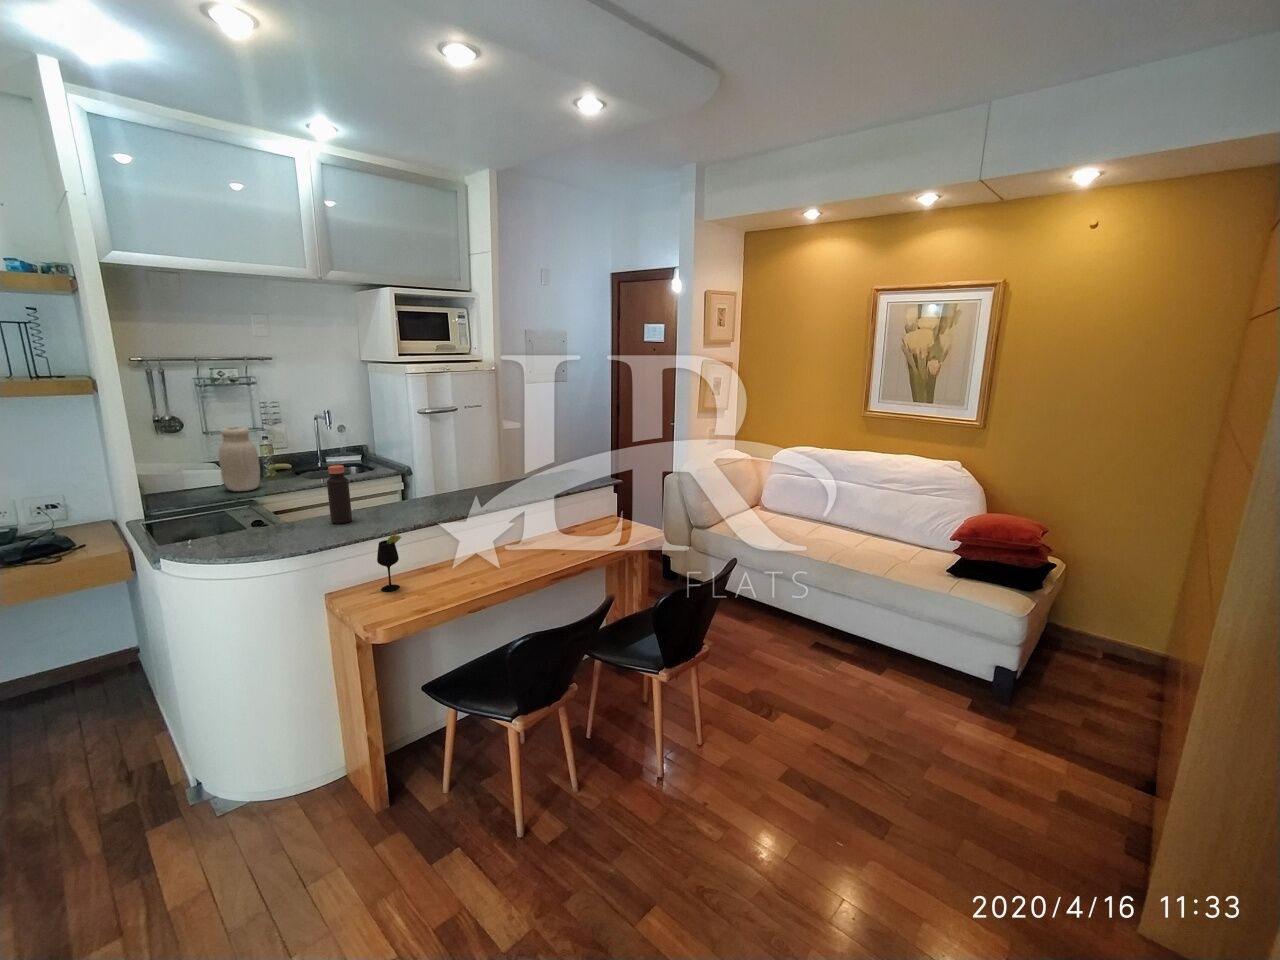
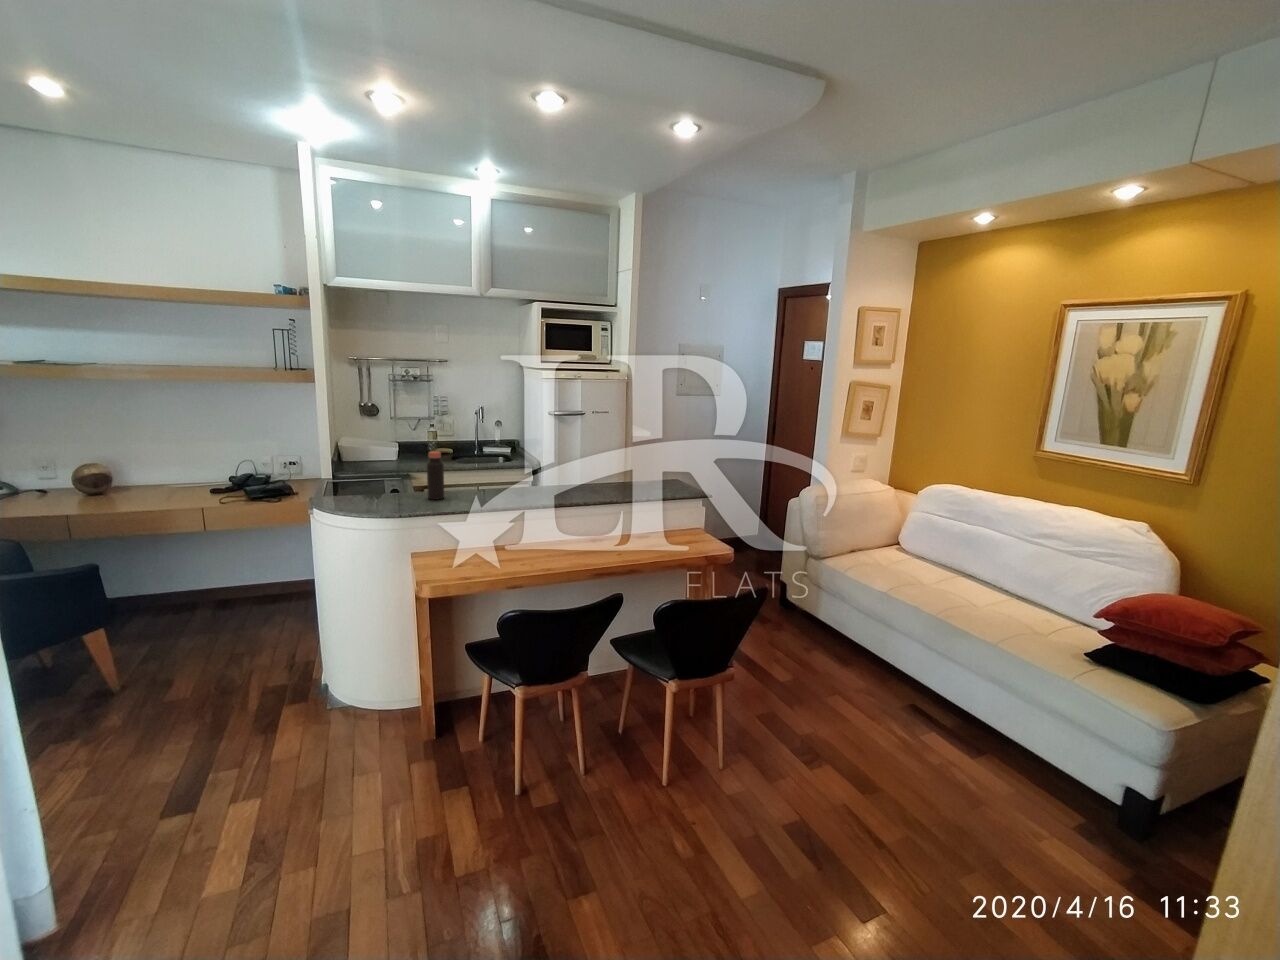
jar: present [219,427,260,491] -> none [394,415,422,467]
wine glass: present [377,532,401,591] -> none [443,511,463,561]

